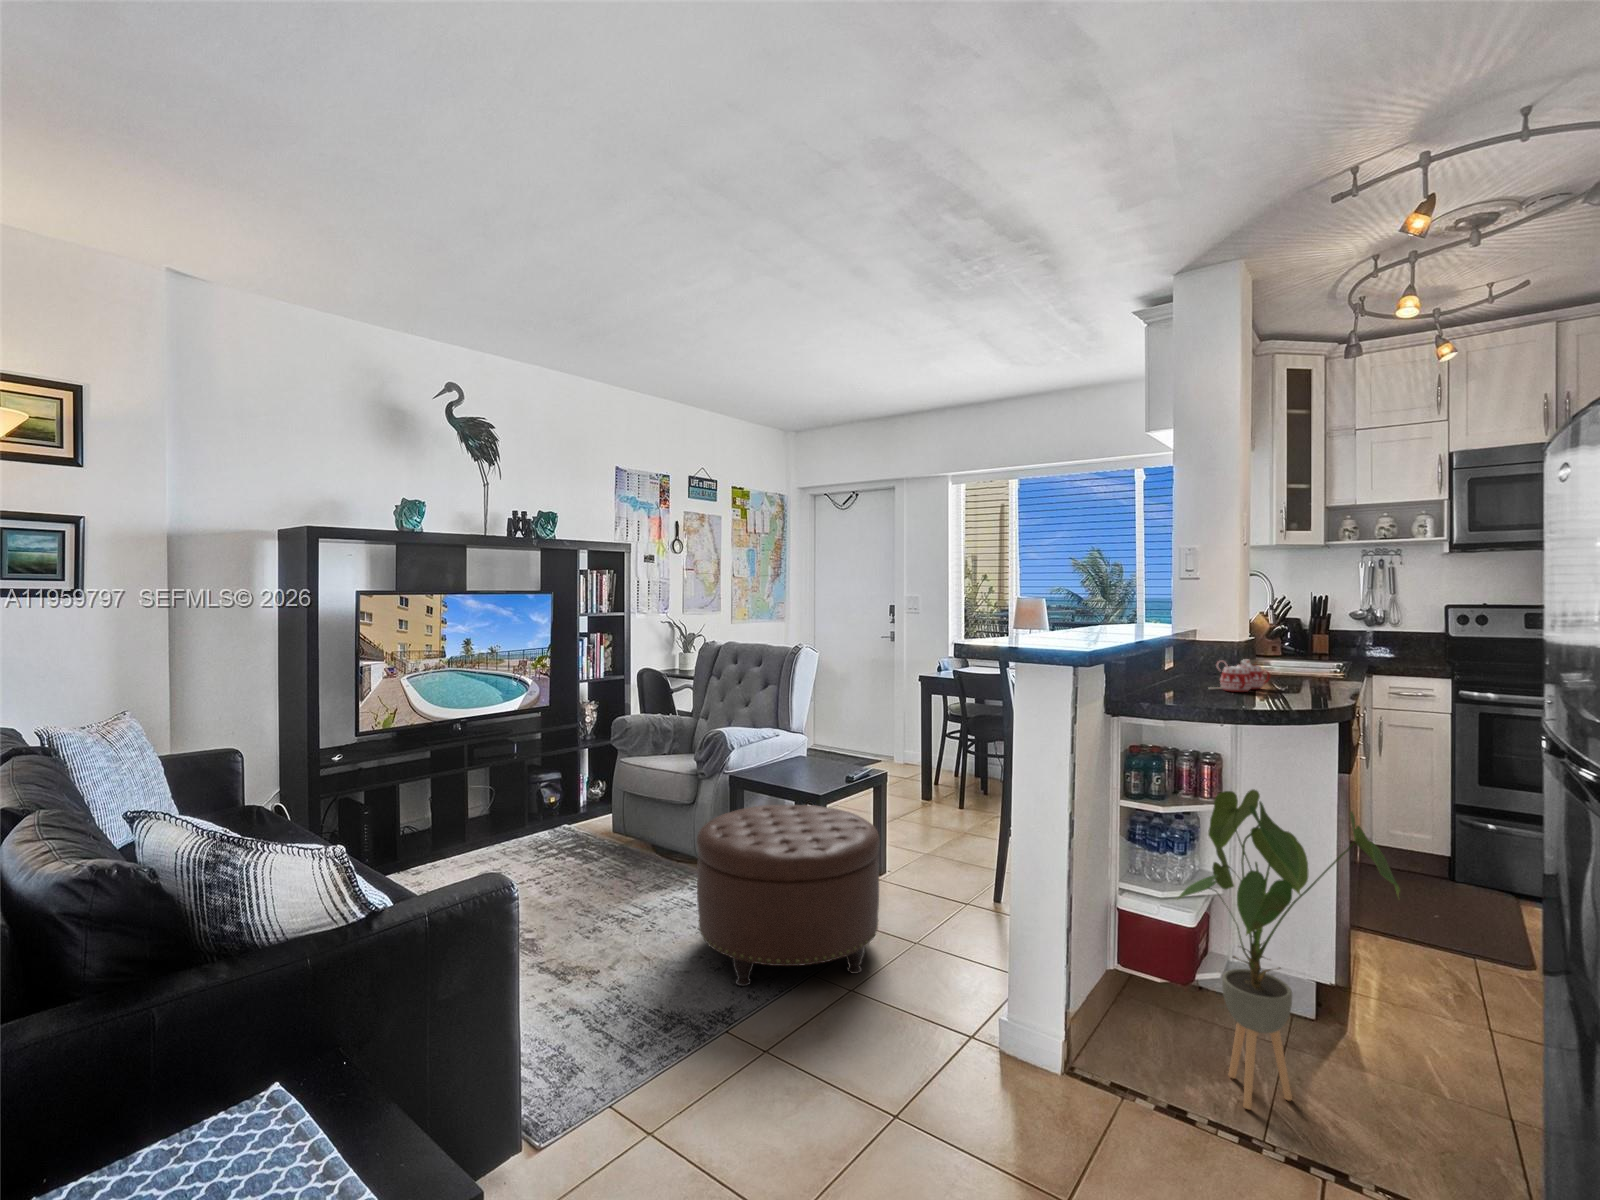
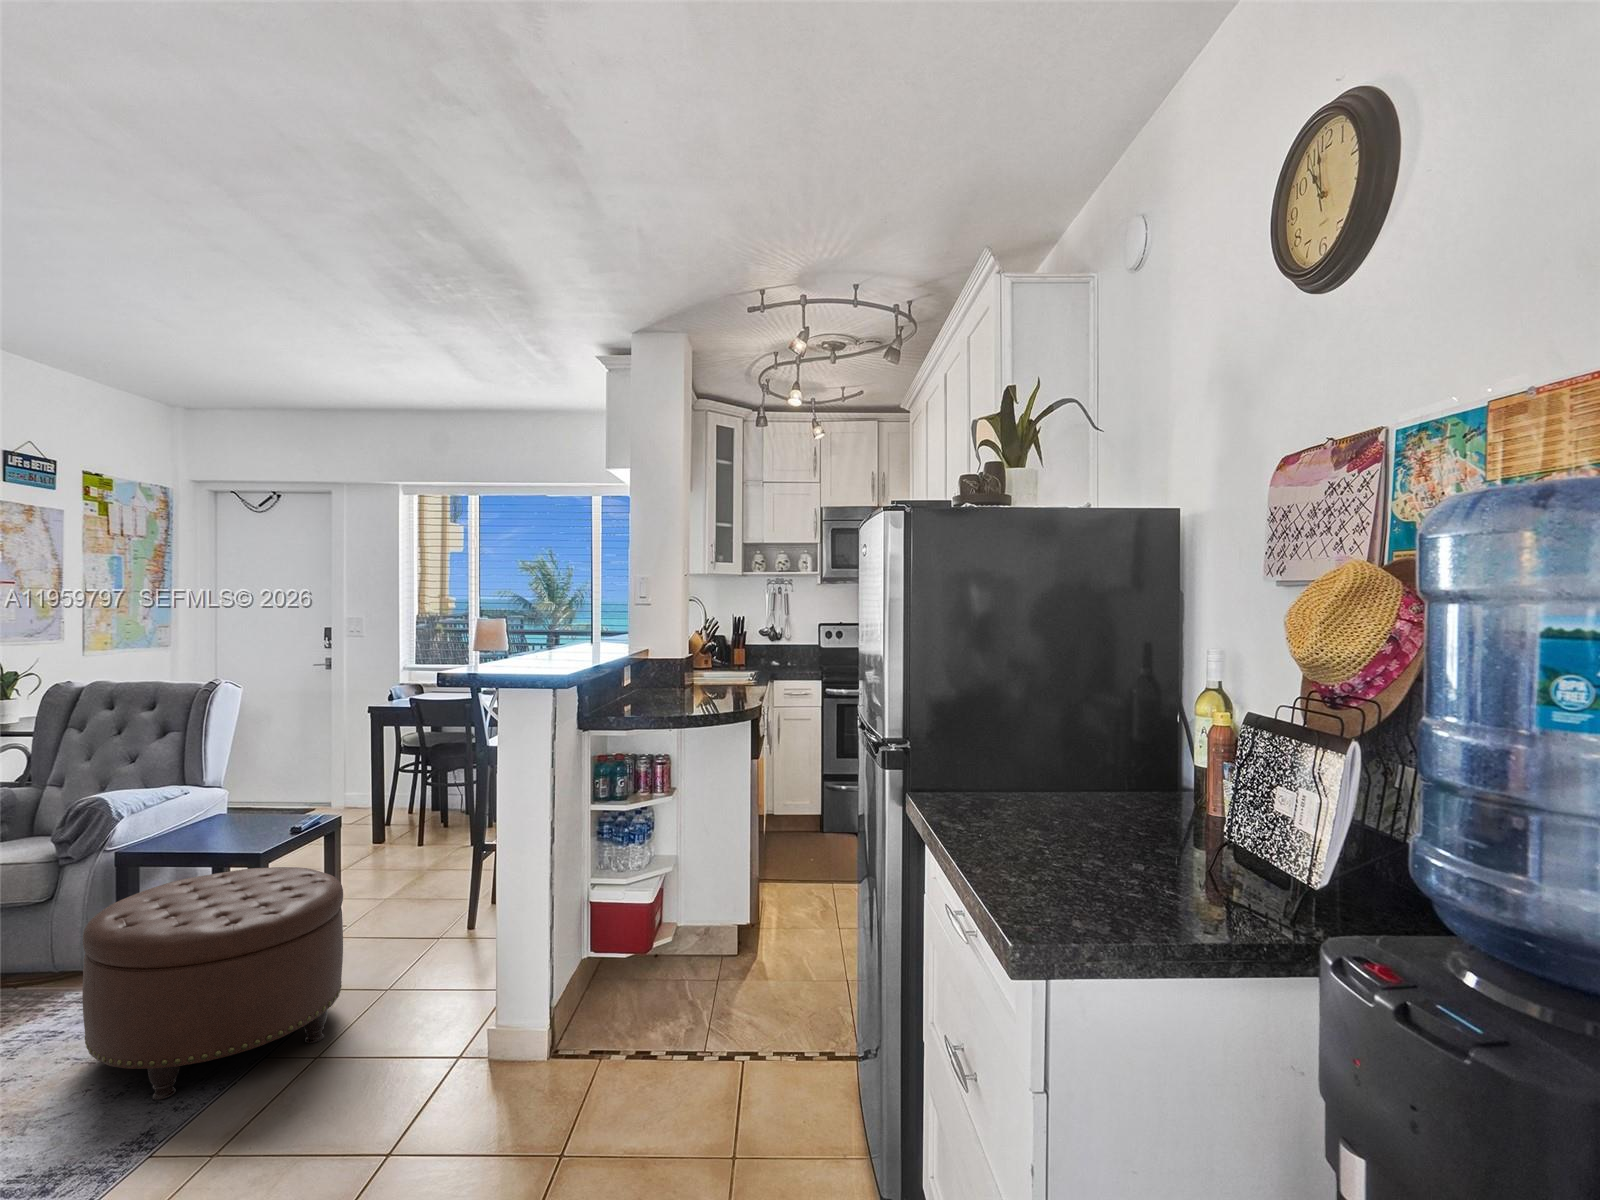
mug: present [1209,659,1270,692] -> none [660,674,706,702]
house plant: present [1176,789,1400,1109] -> none [637,780,789,1038]

